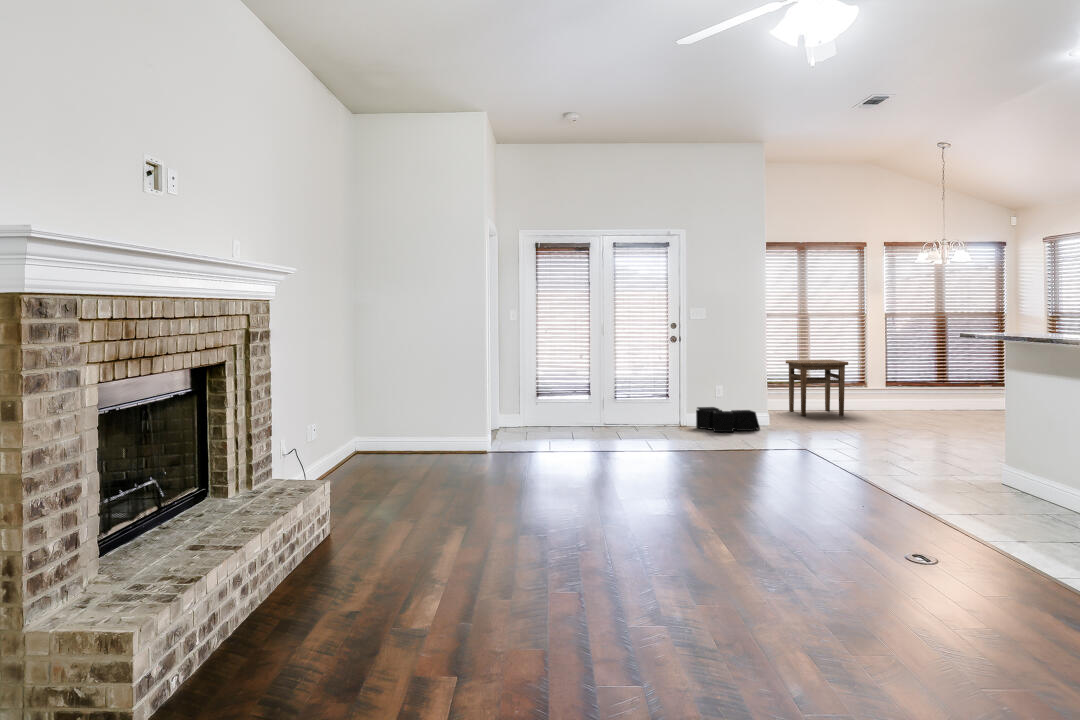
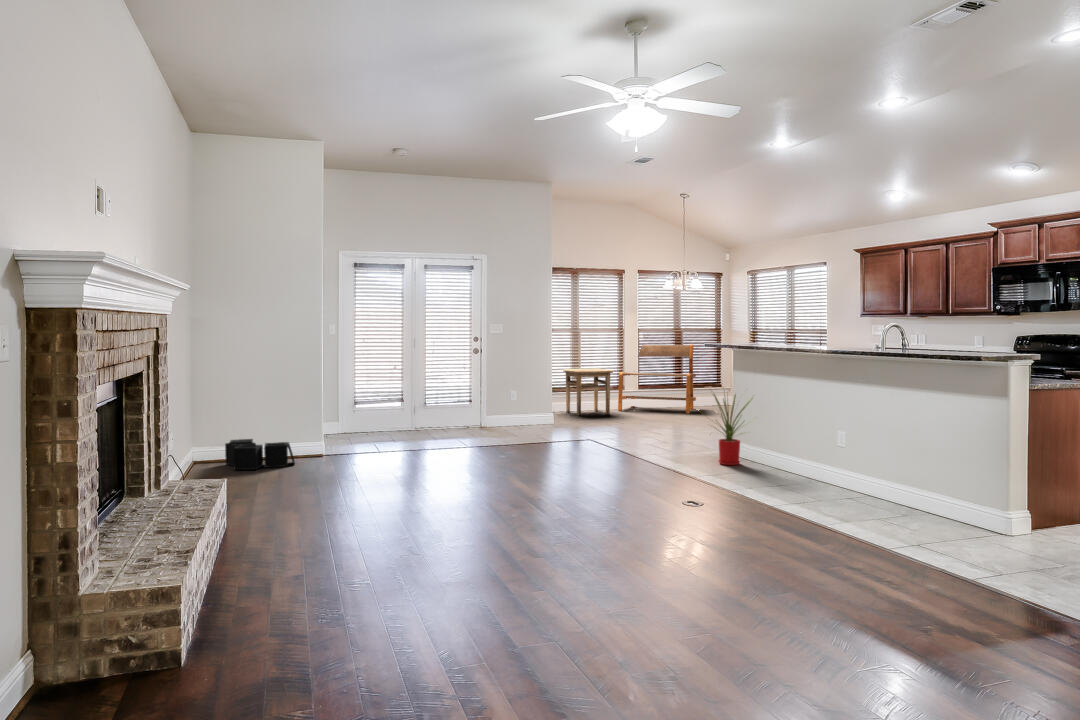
bench: none [857,330,966,418] -> present [618,345,696,414]
house plant: none [949,384,1046,496] -> present [713,394,752,465]
storage bin: present [696,407,760,432] -> present [225,439,295,470]

